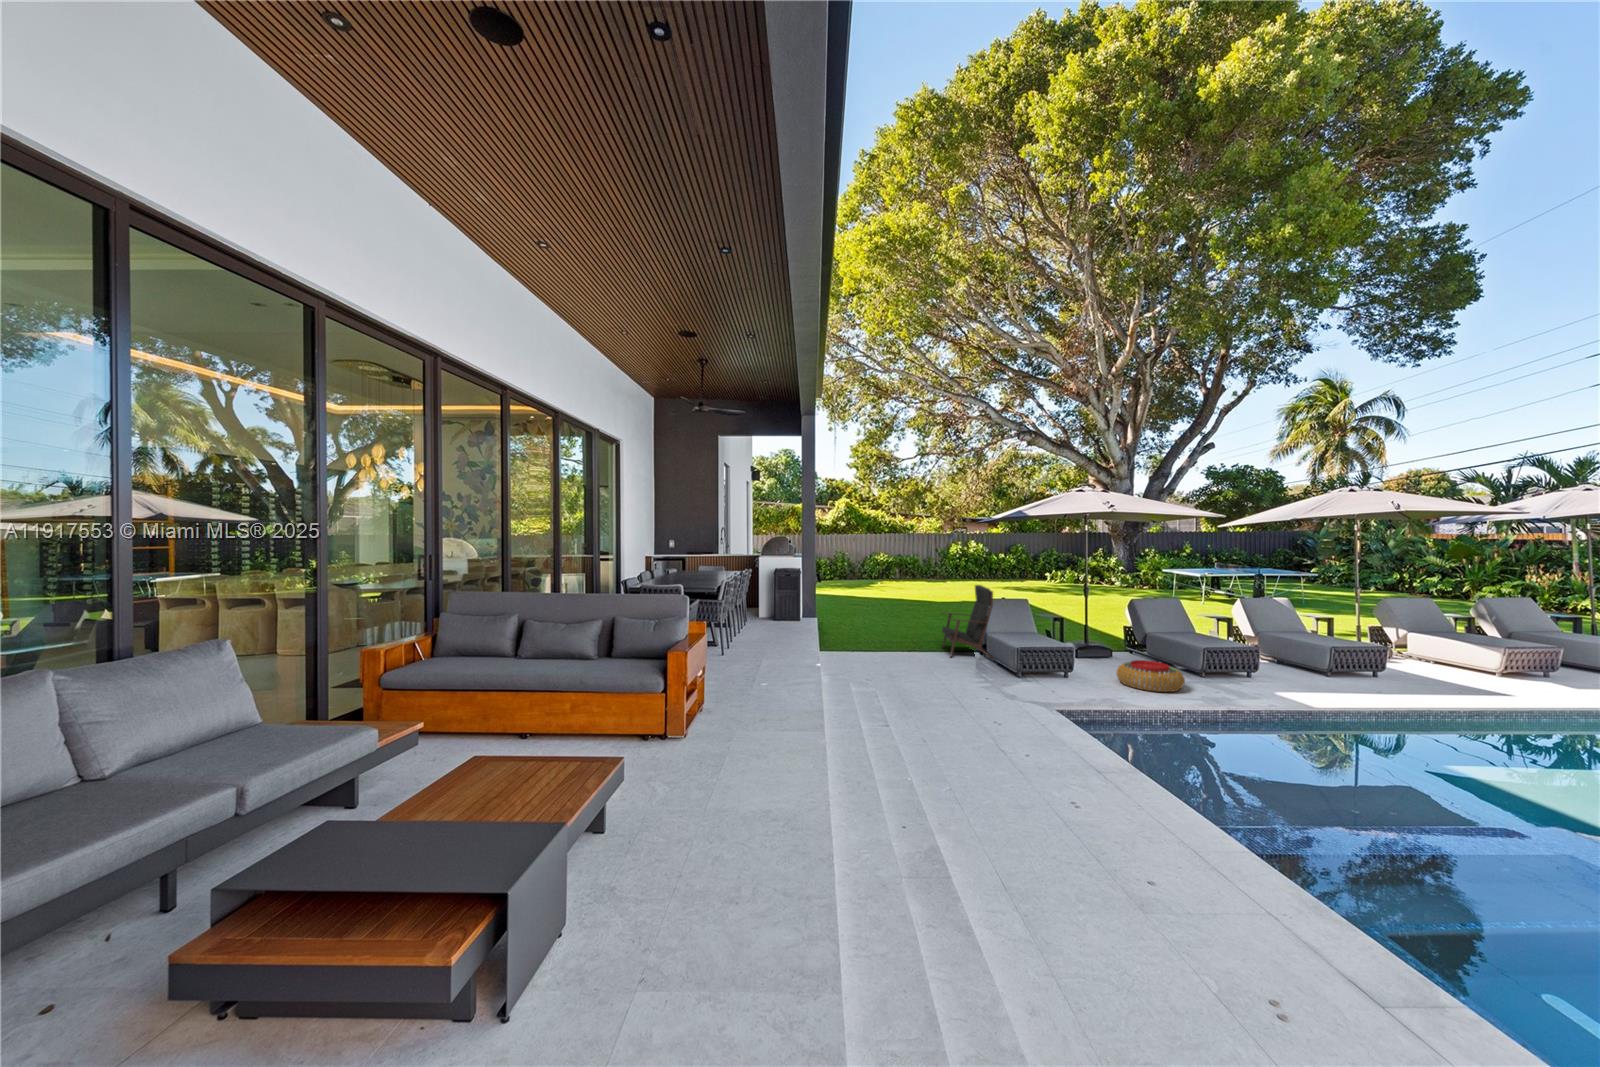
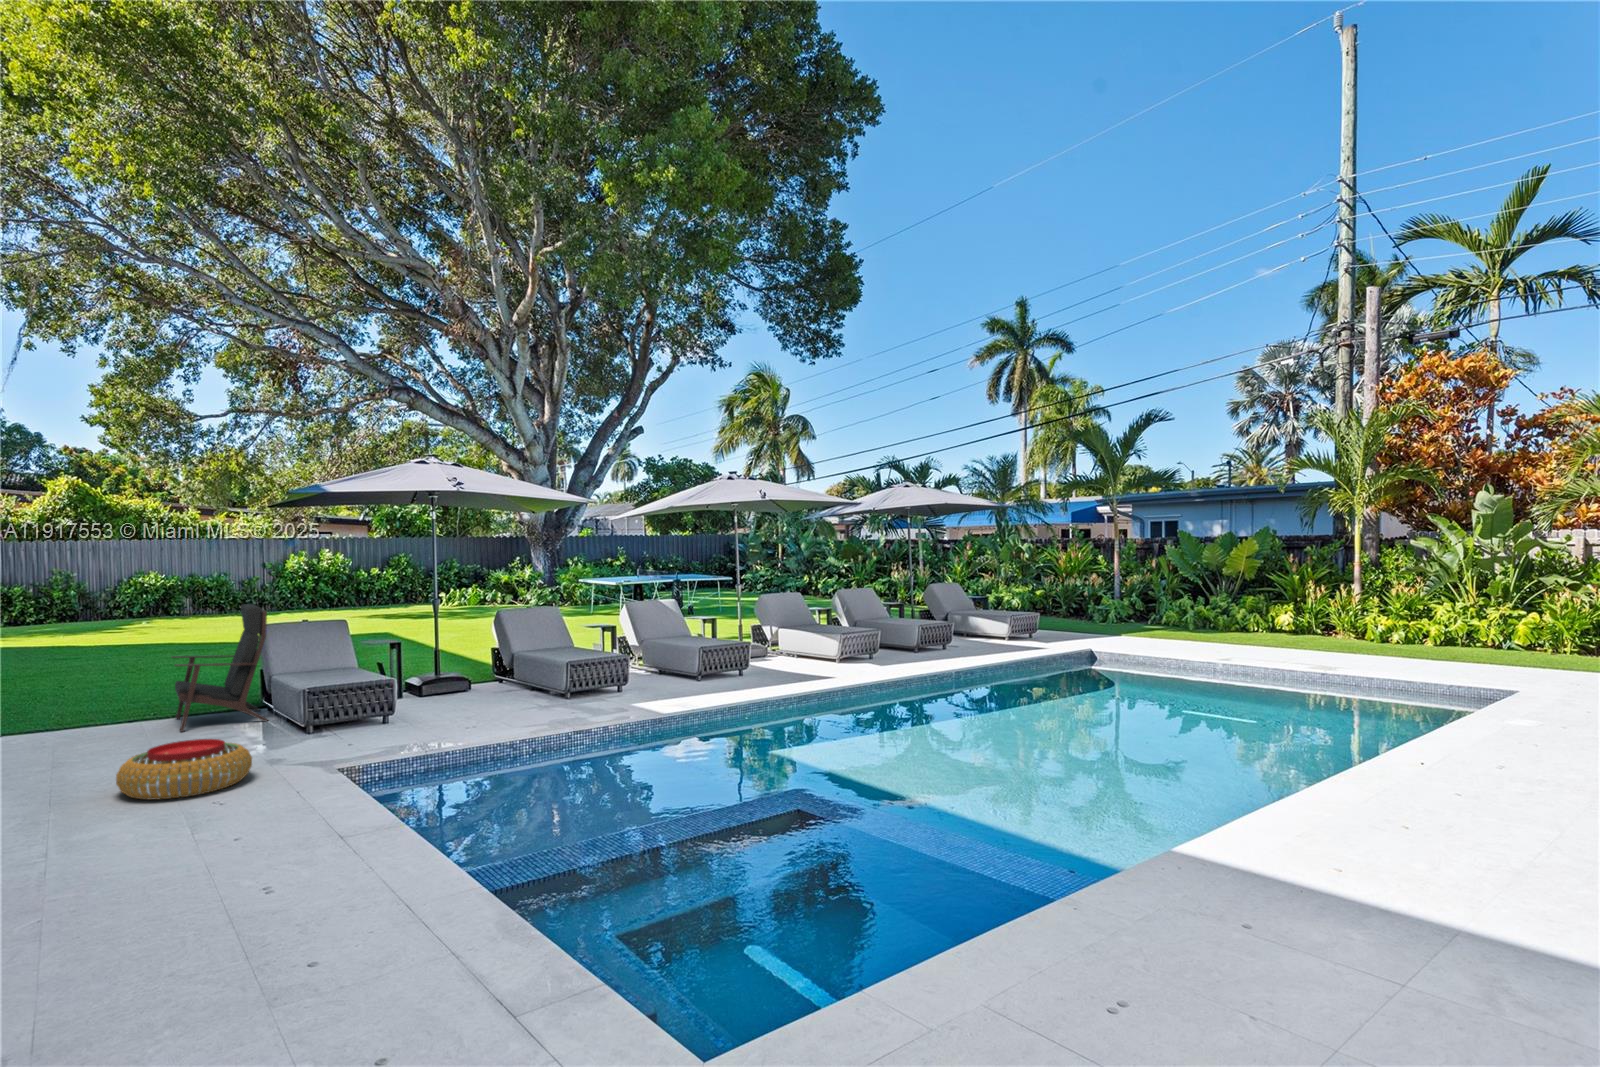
pouf: present [1116,660,1185,692] -> present [116,739,252,800]

